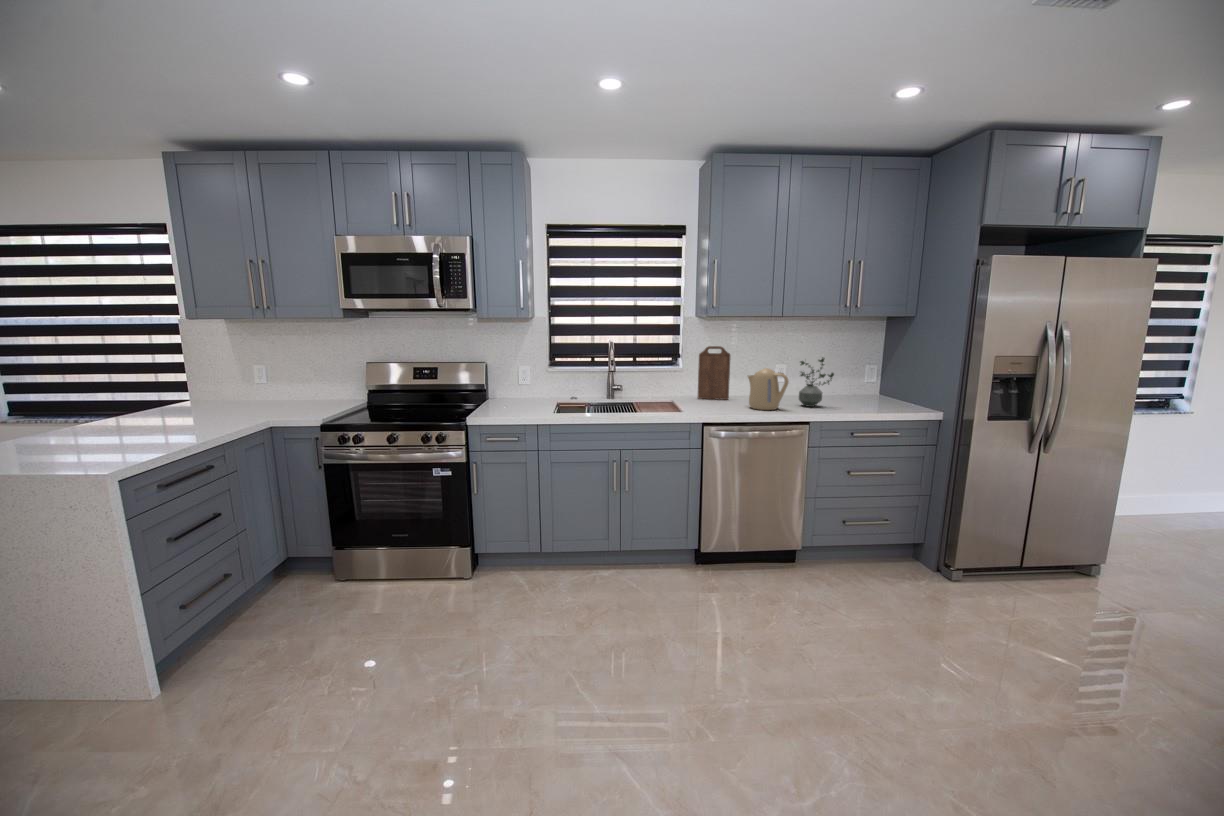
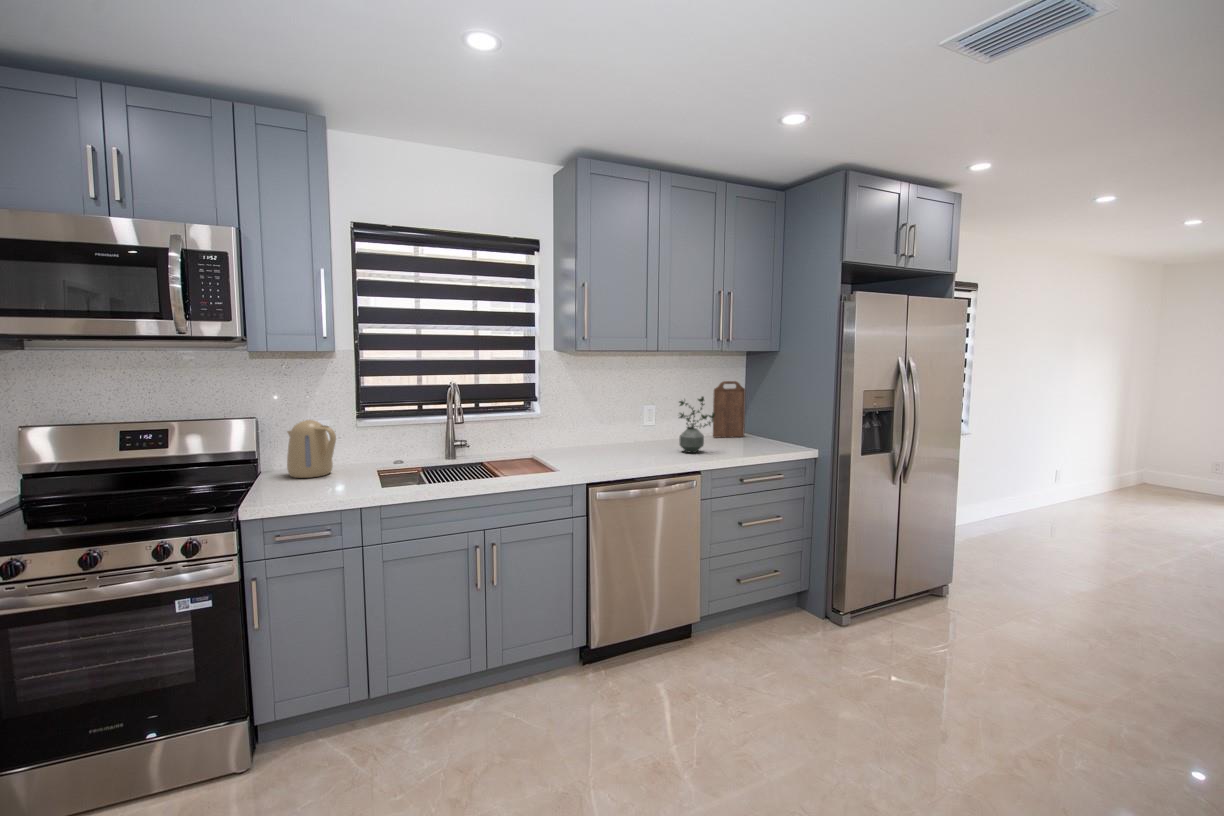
cutting board: present [698,346,730,400] -> present [713,381,745,438]
kettle: present [748,368,789,410] -> present [287,420,336,478]

